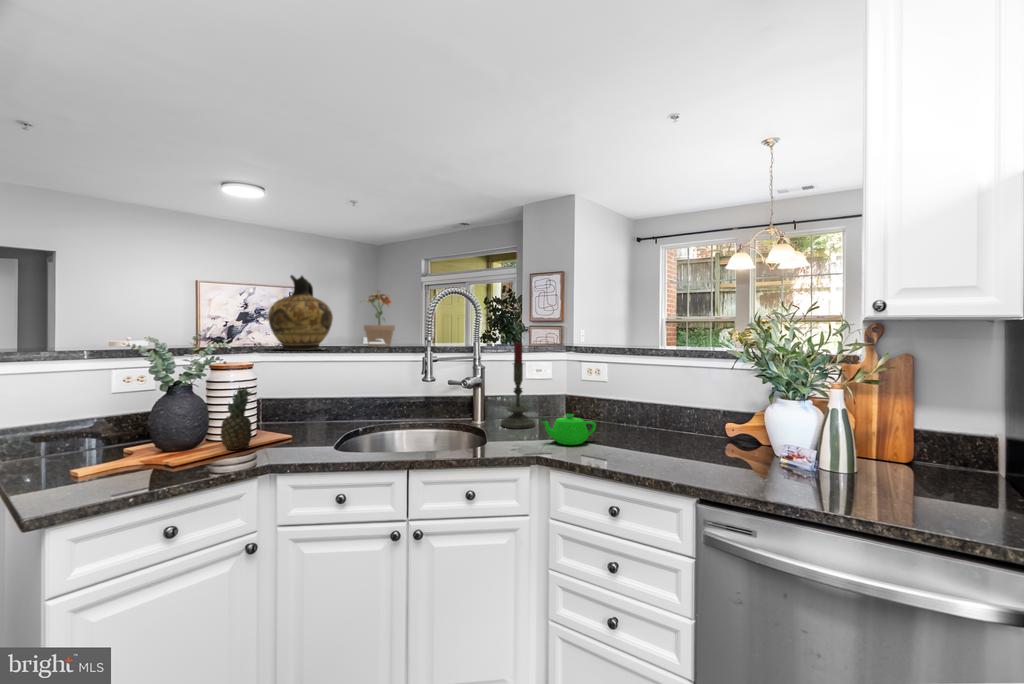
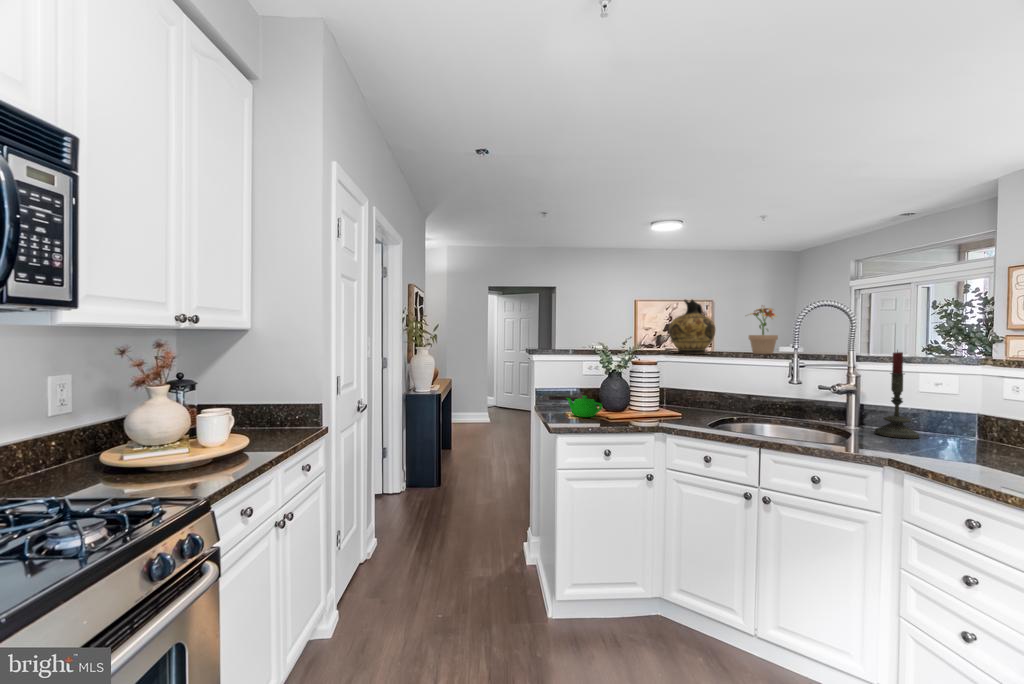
fruit: present [220,387,252,450] -> none [635,375,655,416]
teapot: present [540,414,596,445] -> present [566,396,602,417]

